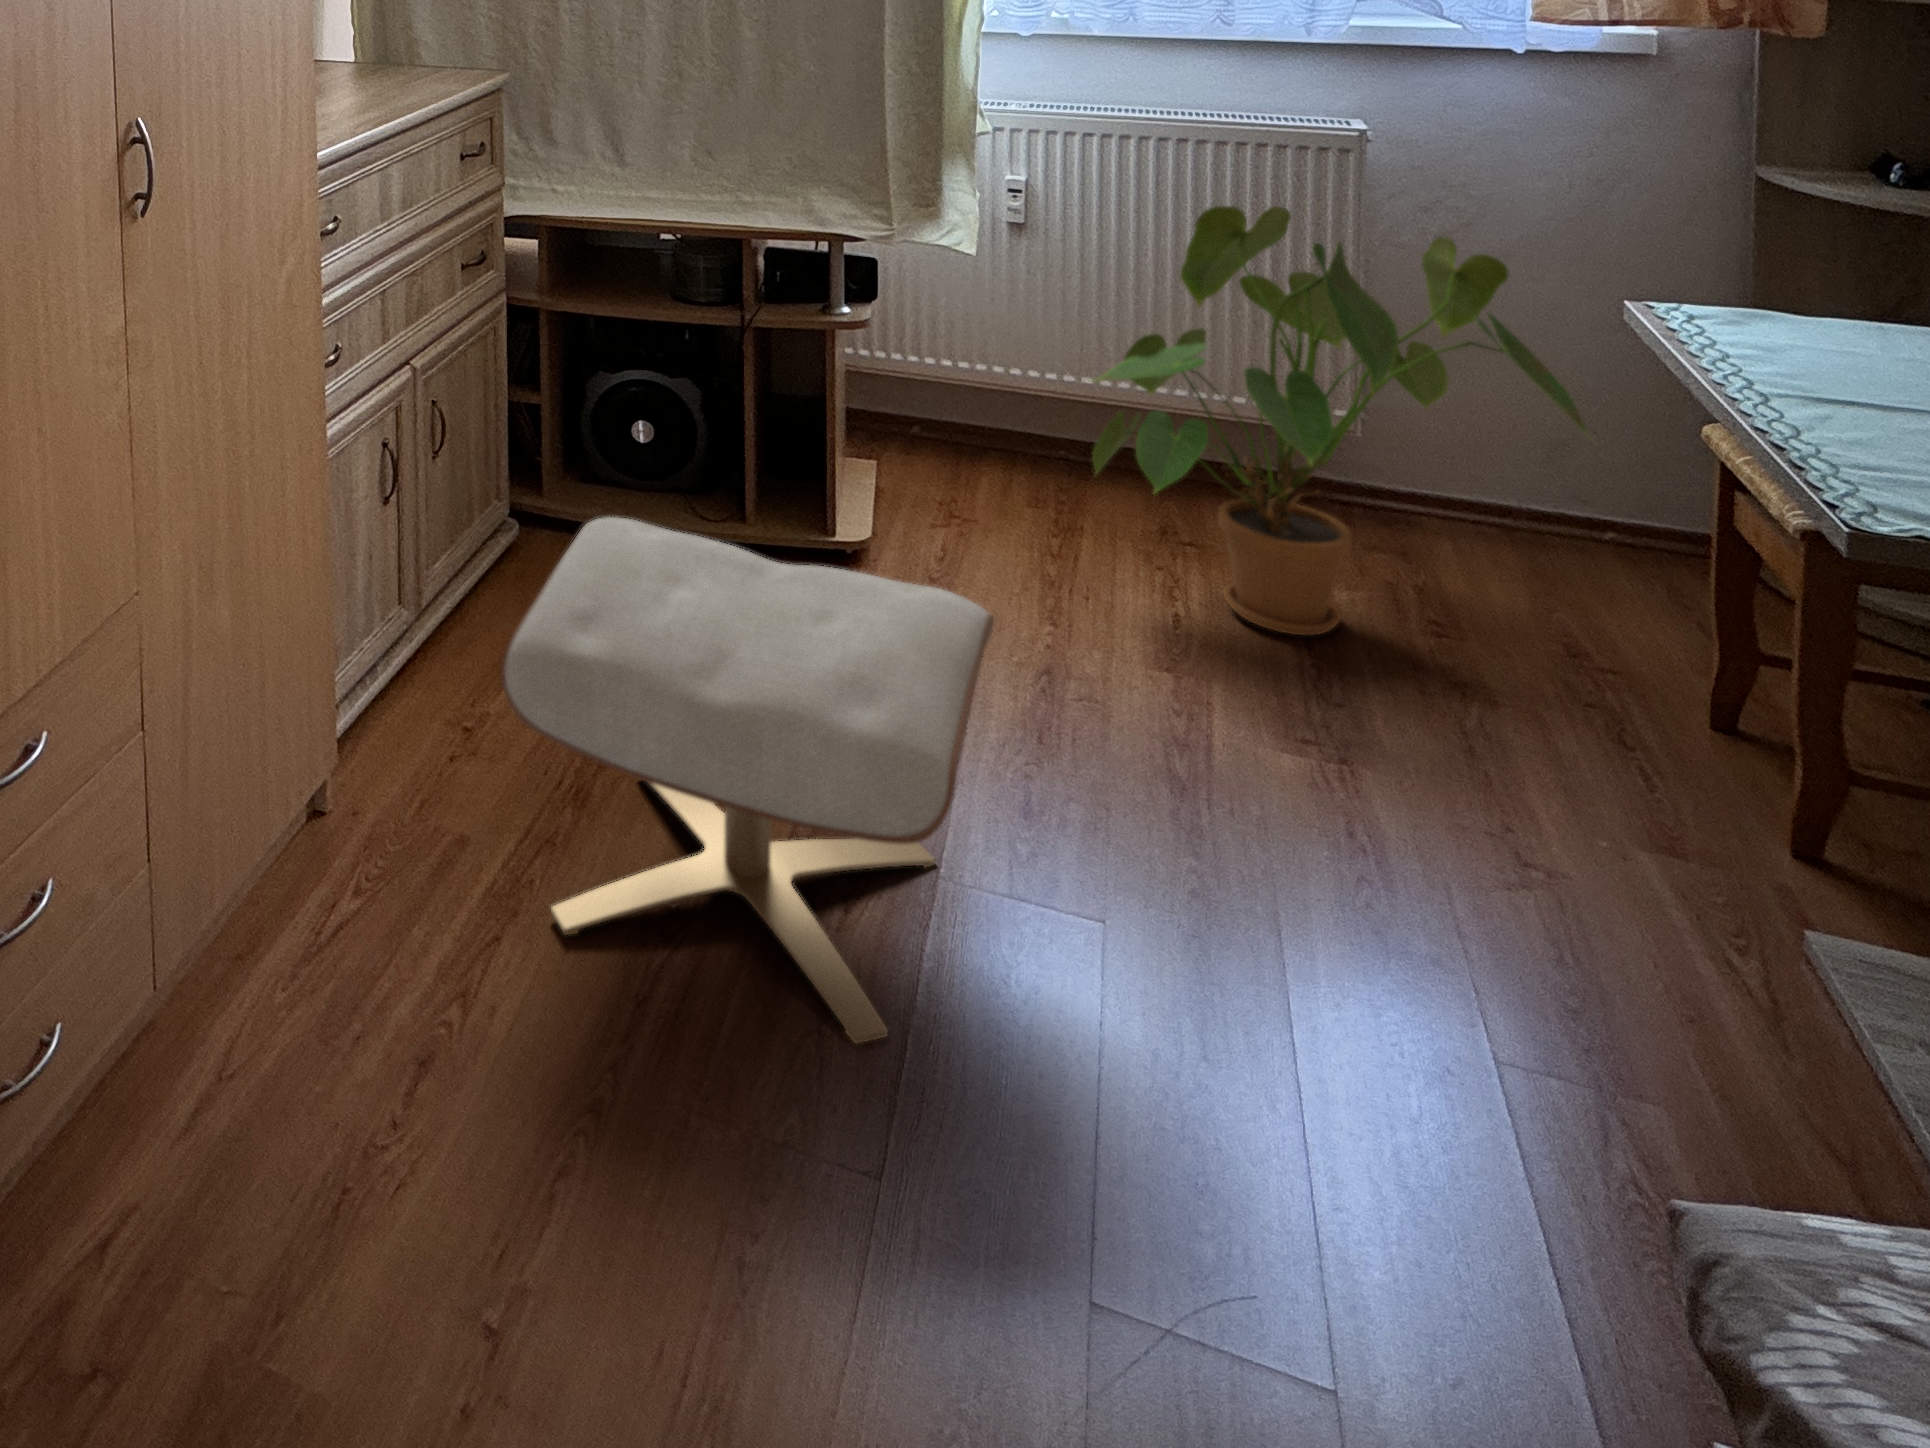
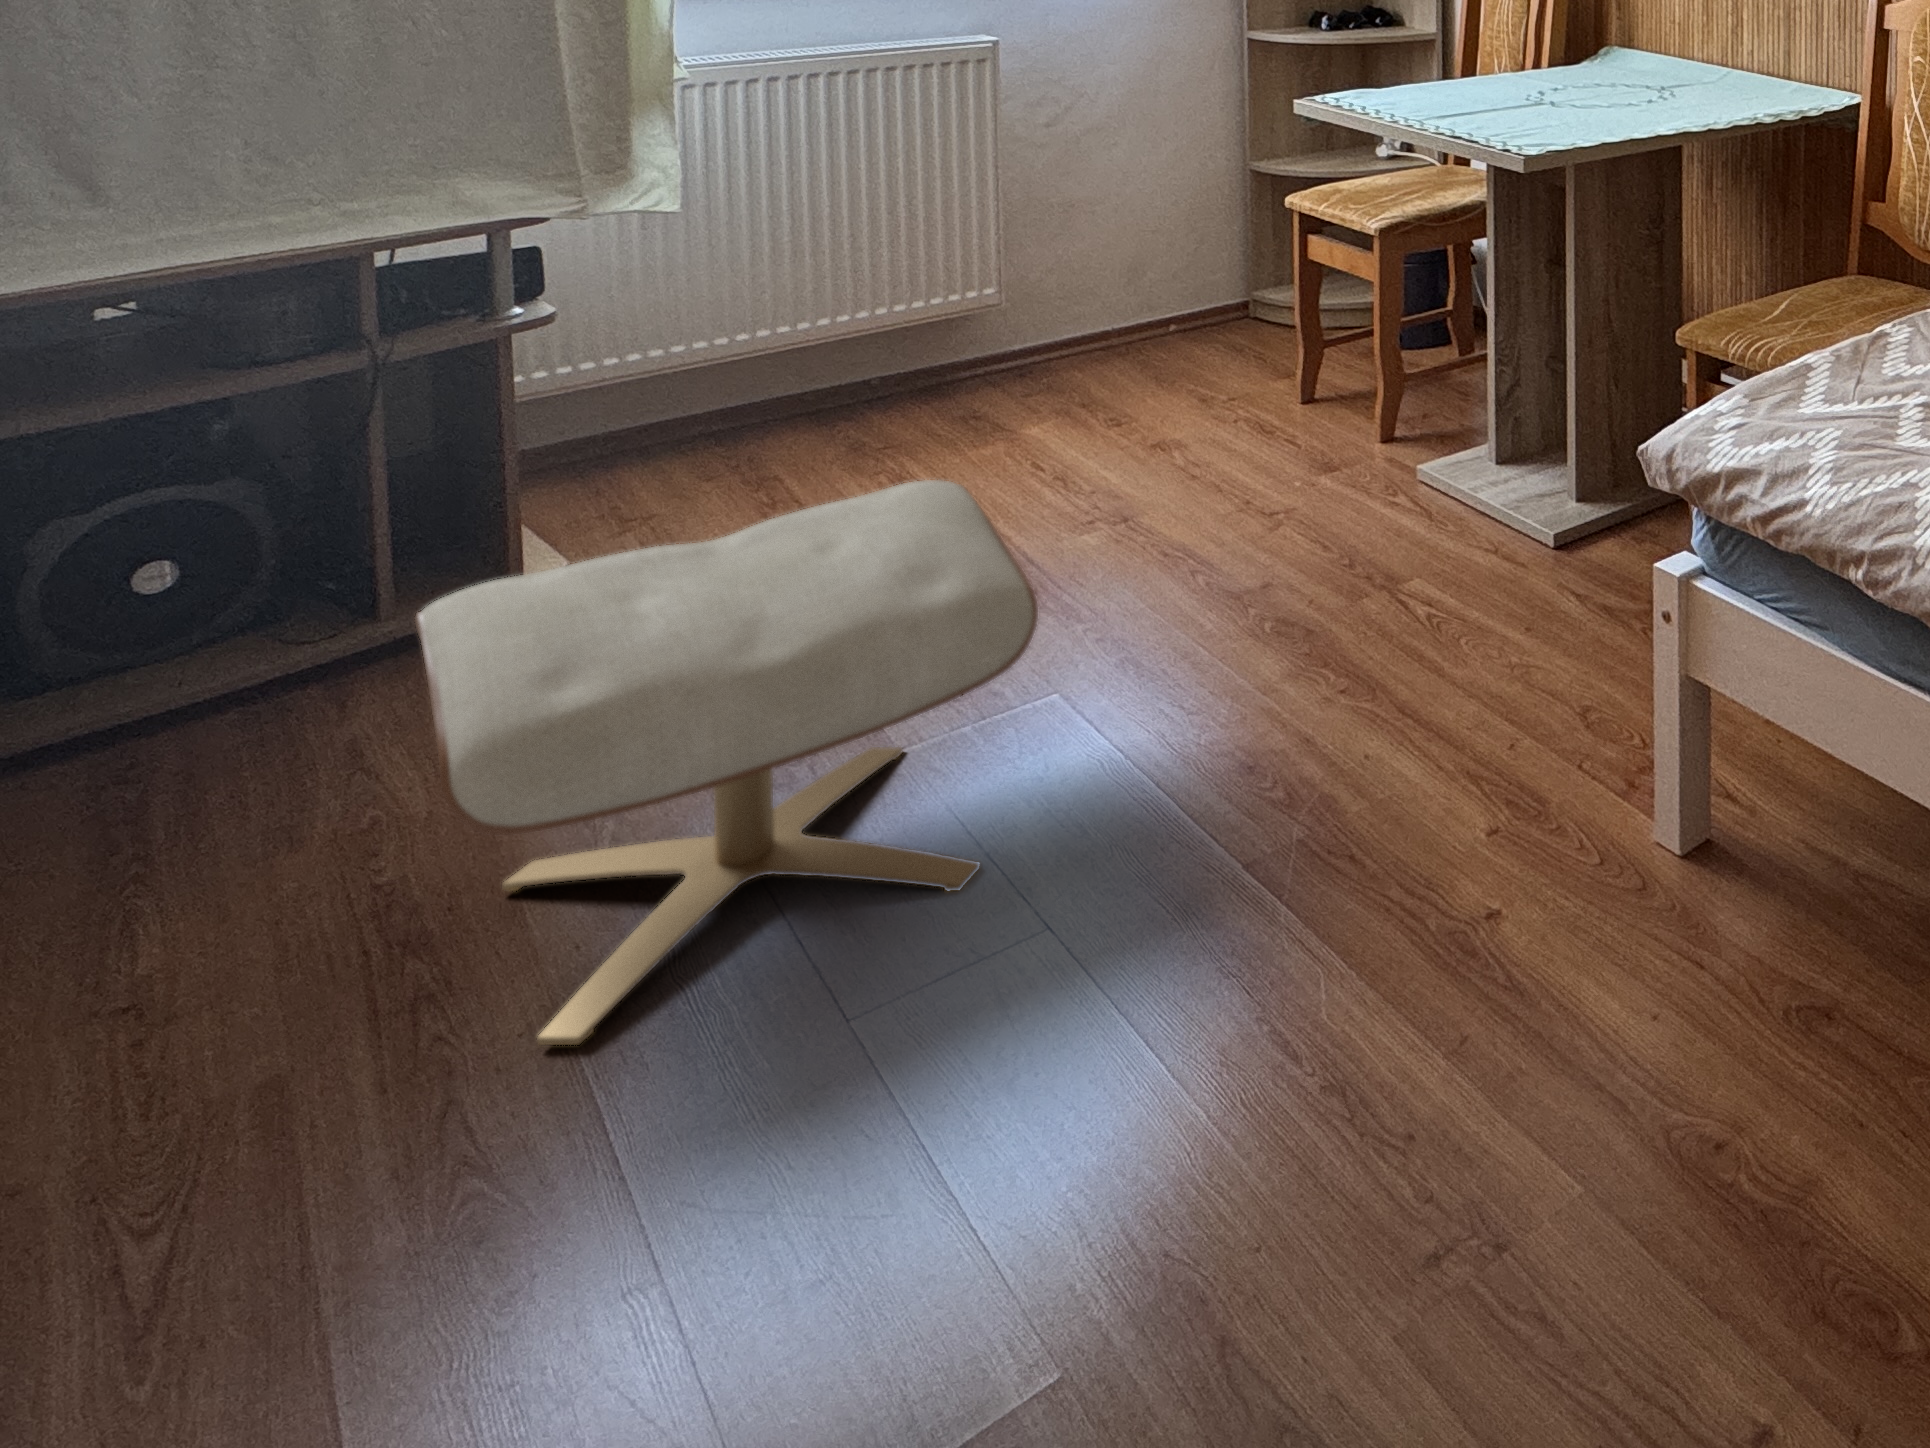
house plant: present [1092,206,1595,635] -> none [816,115,1225,473]

